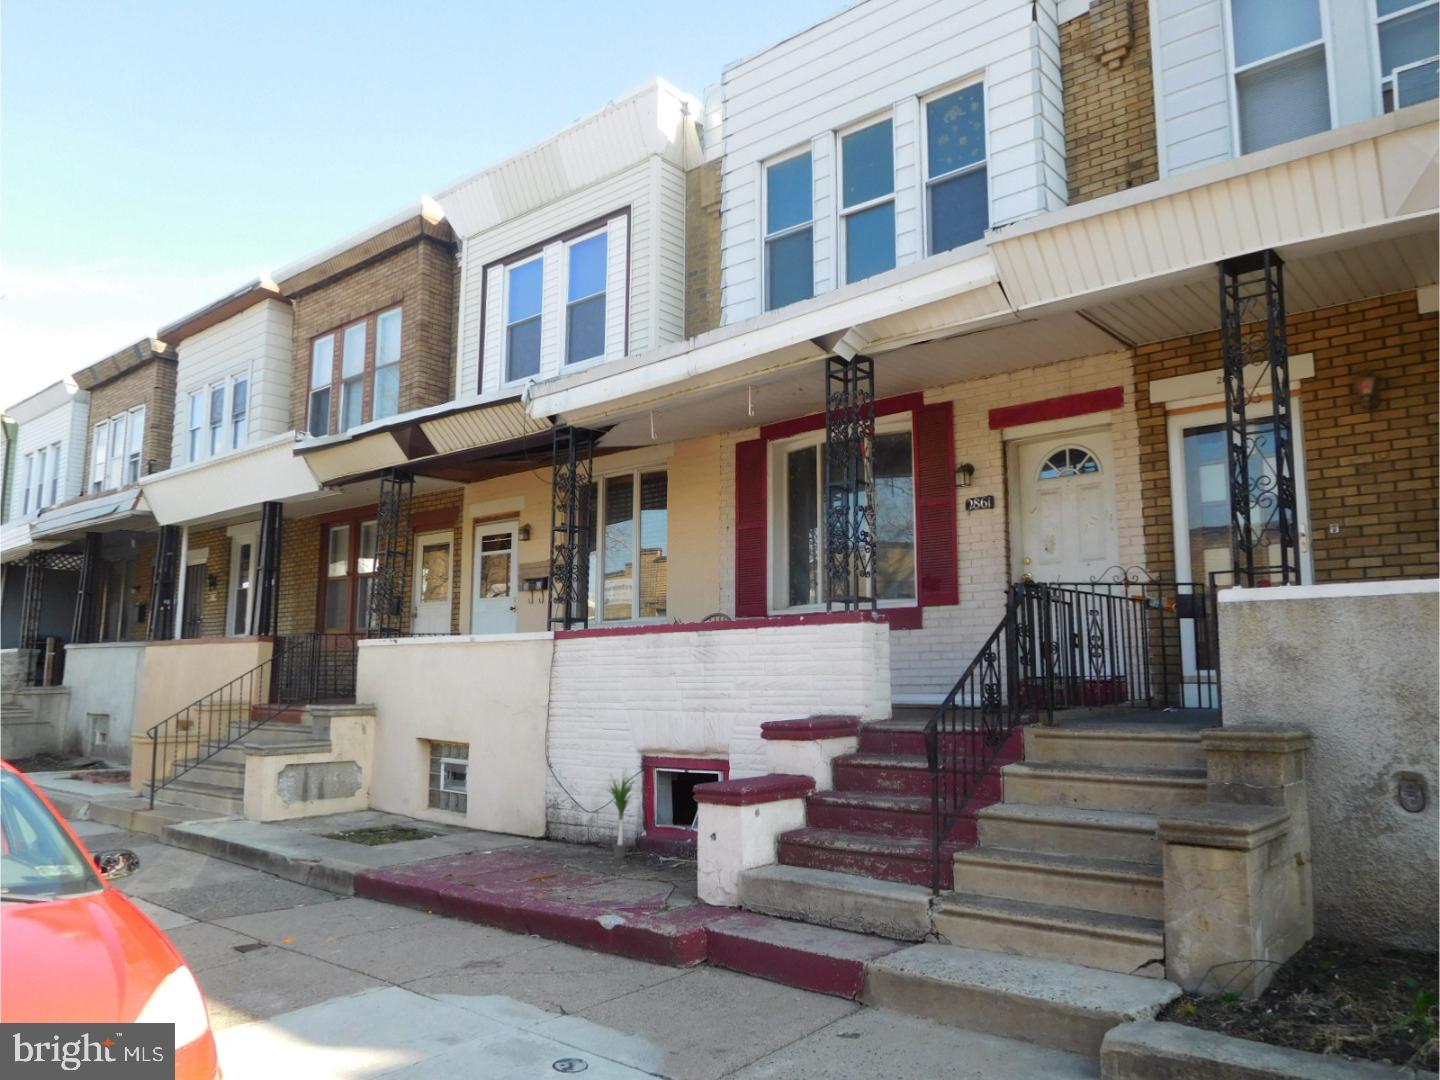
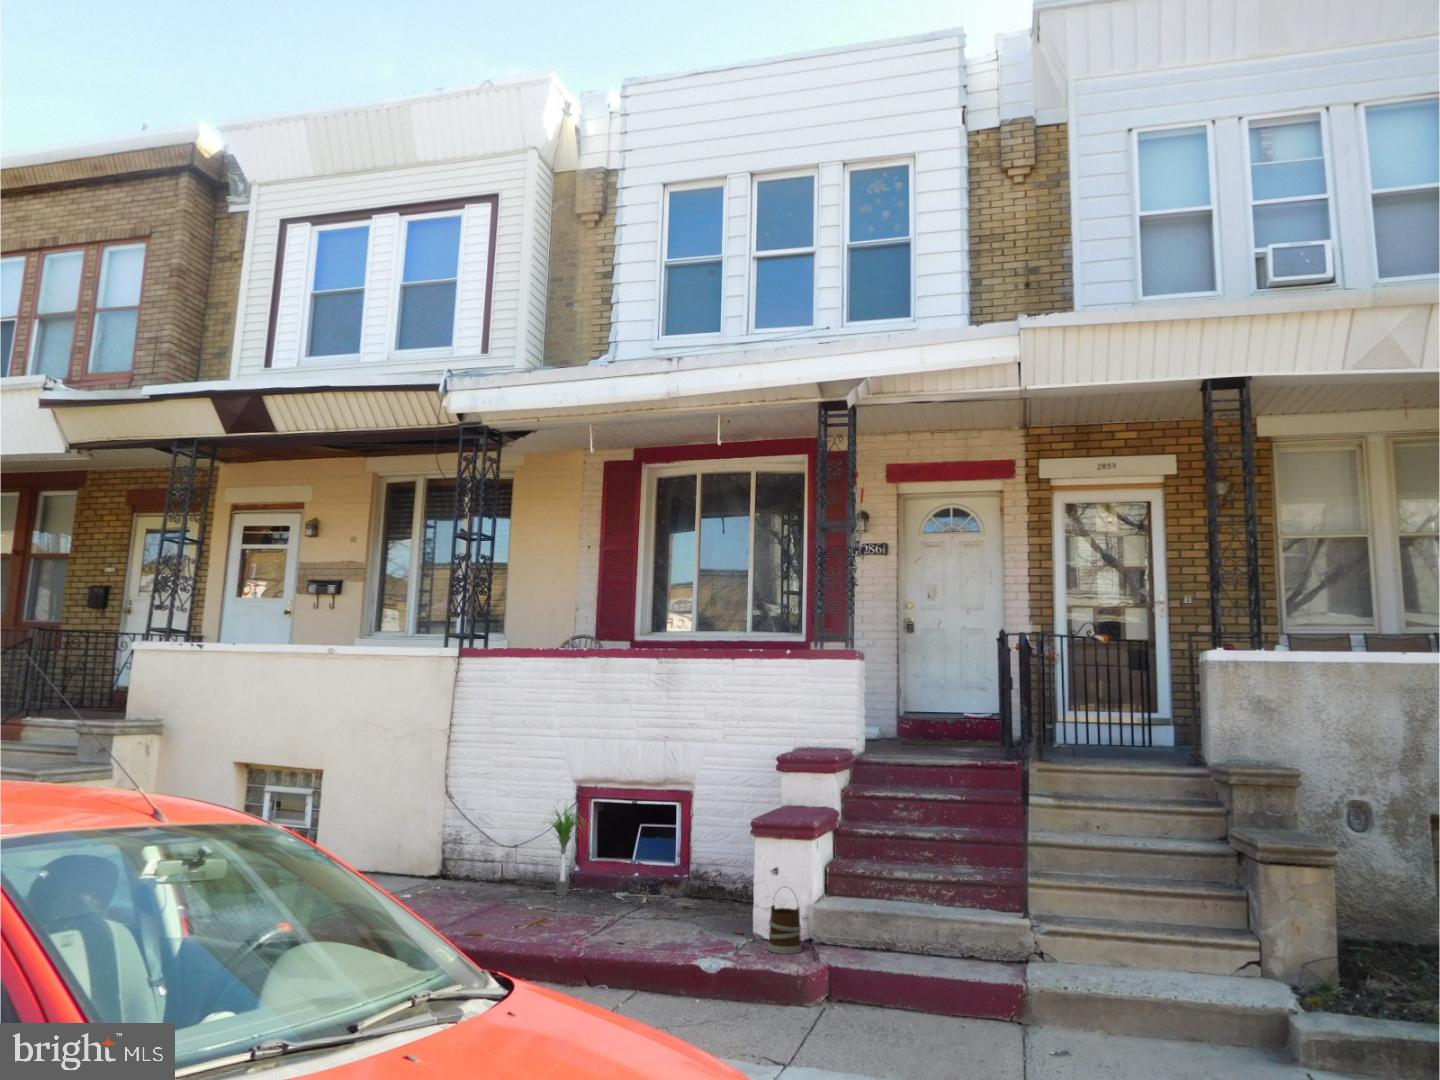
wooden bucket: none [690,849,724,916] -> present [768,905,802,954]

